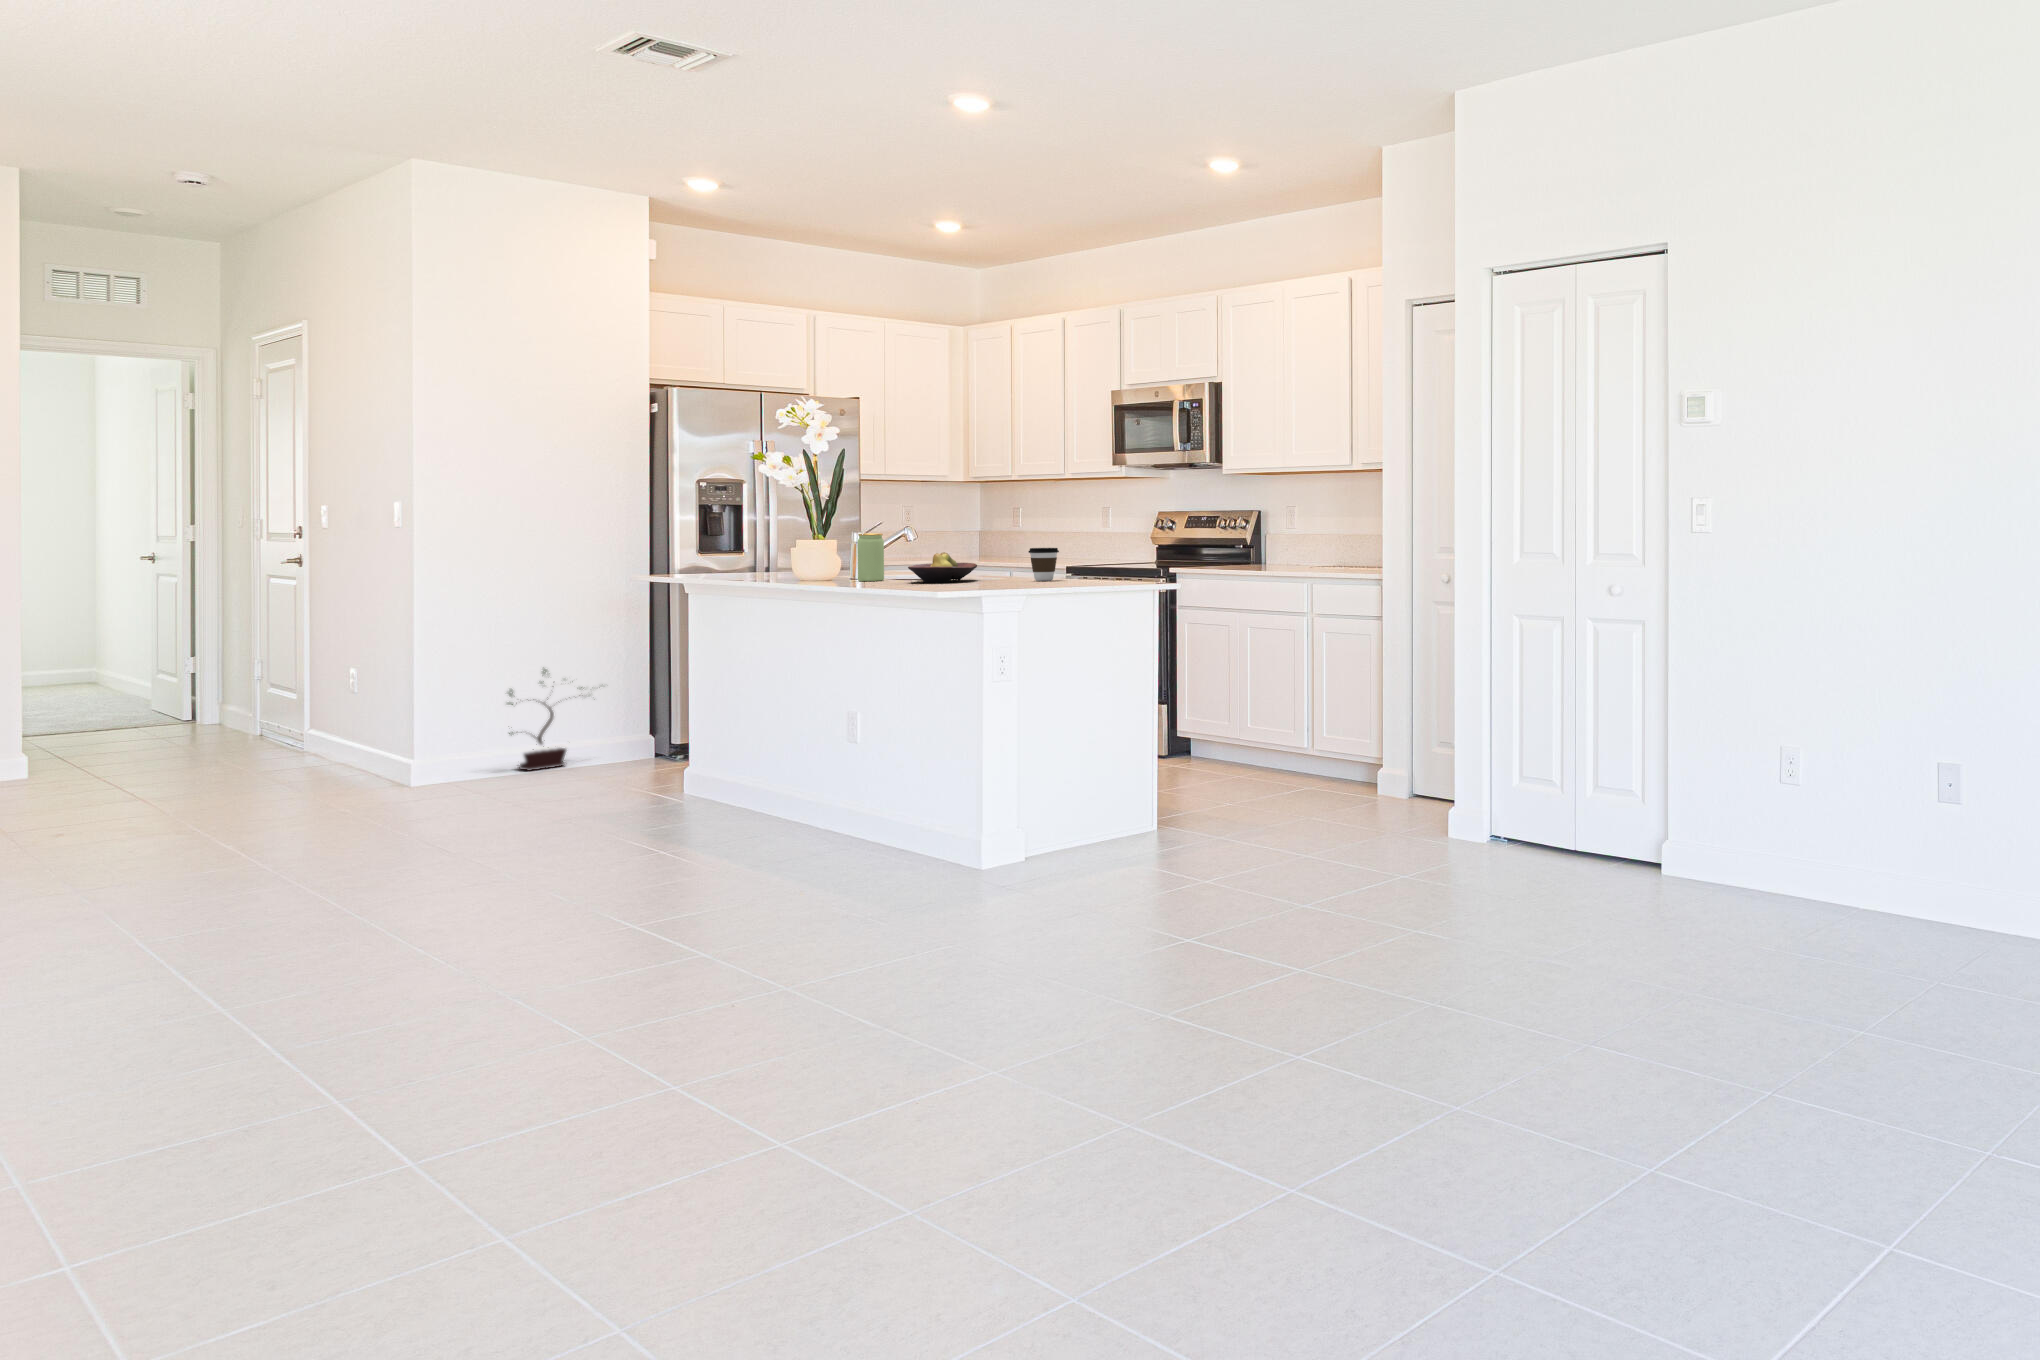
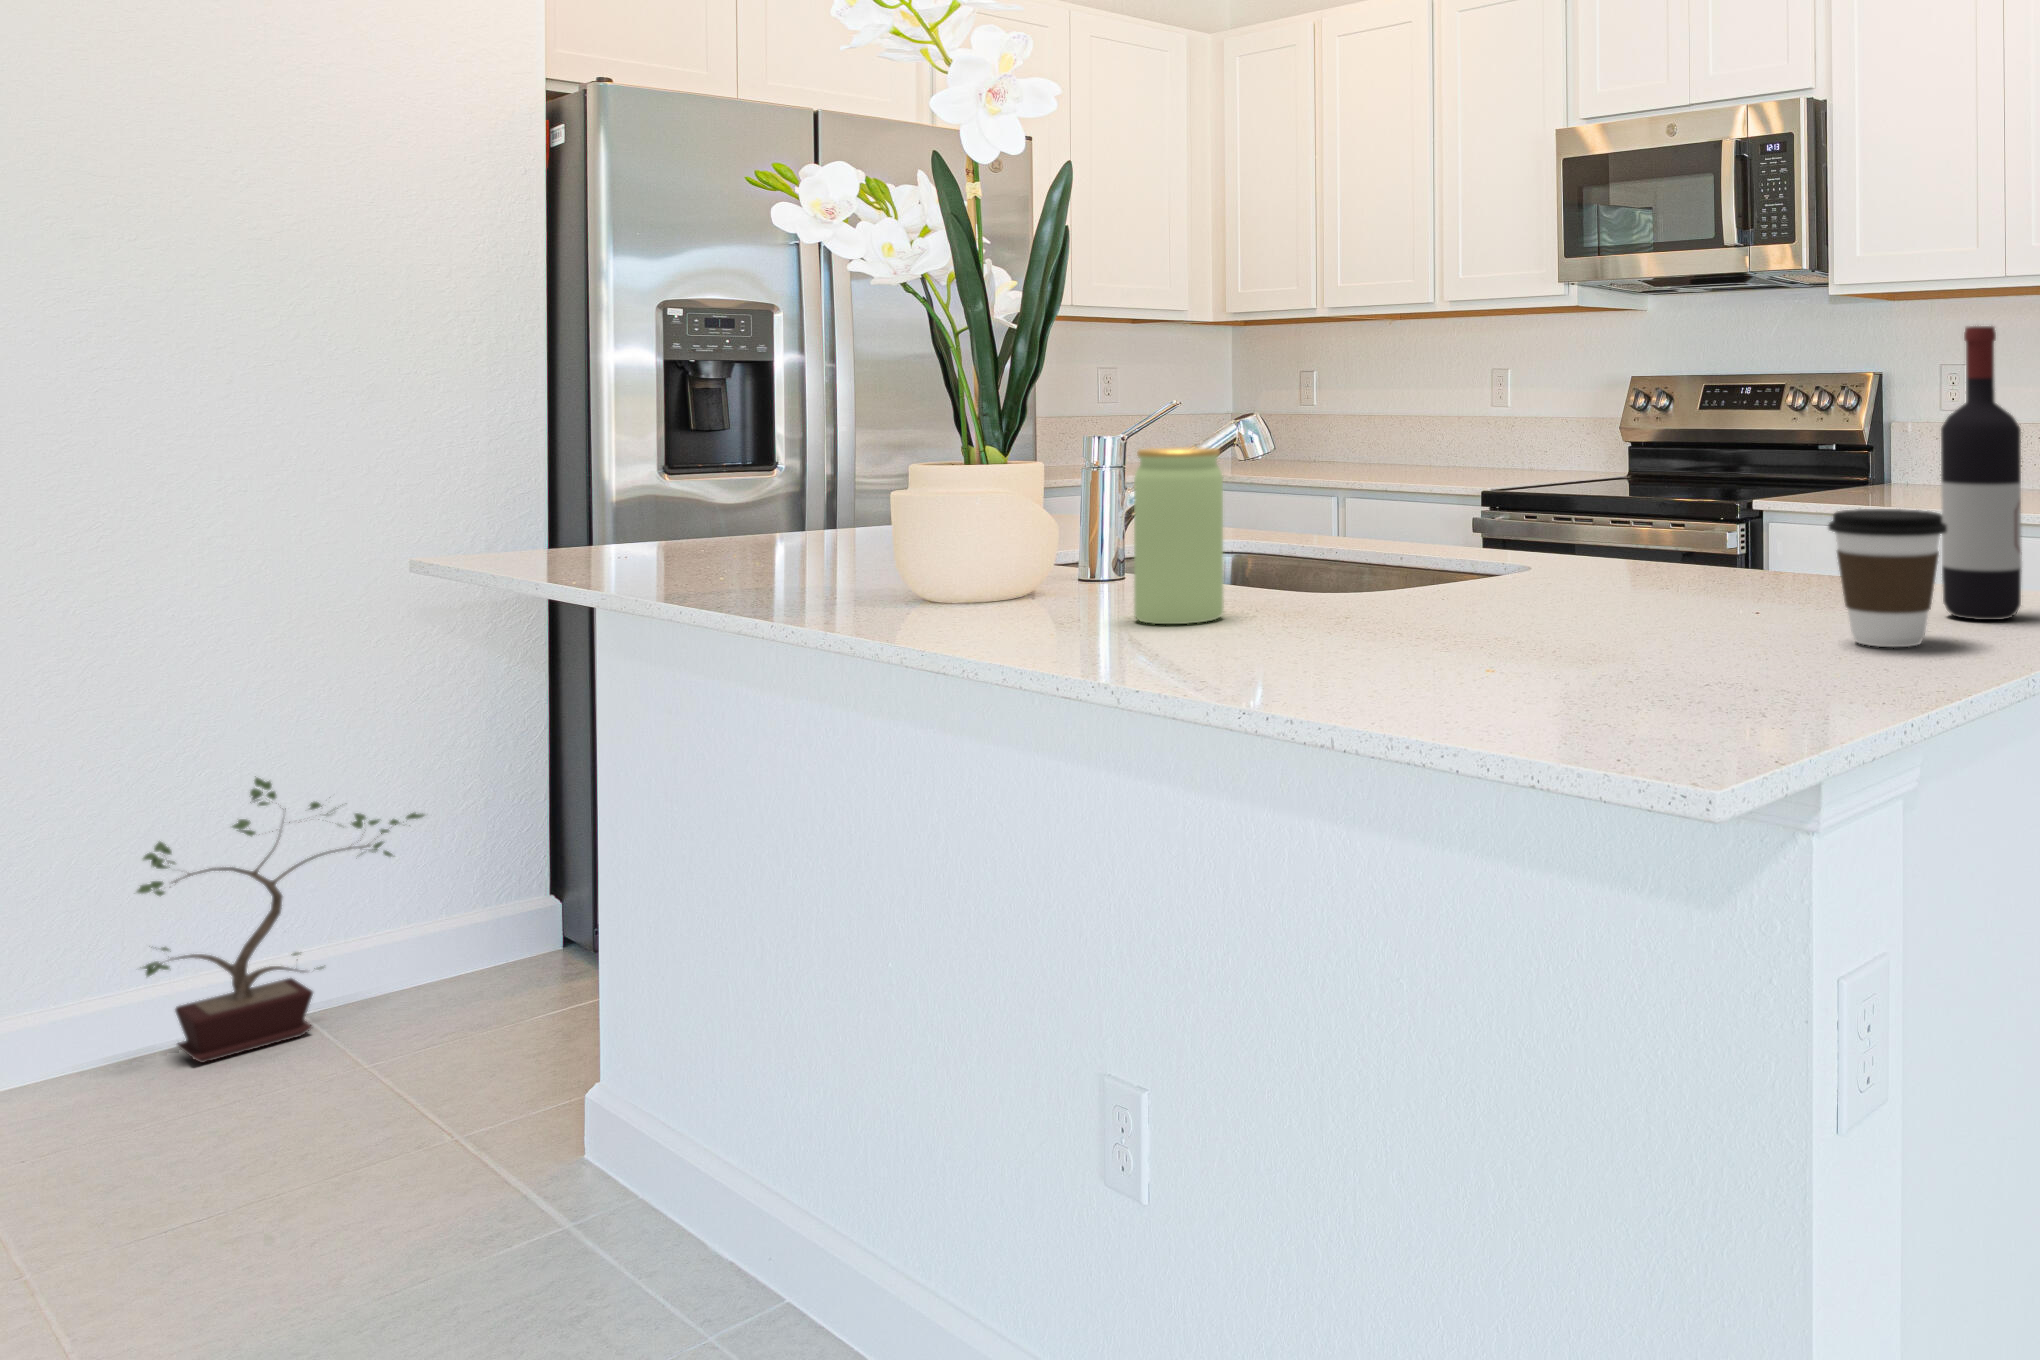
wine bottle: none [1079,500,1101,578] -> present [1941,326,2022,620]
fruit bowl: present [908,552,977,583] -> none [1356,523,1612,664]

